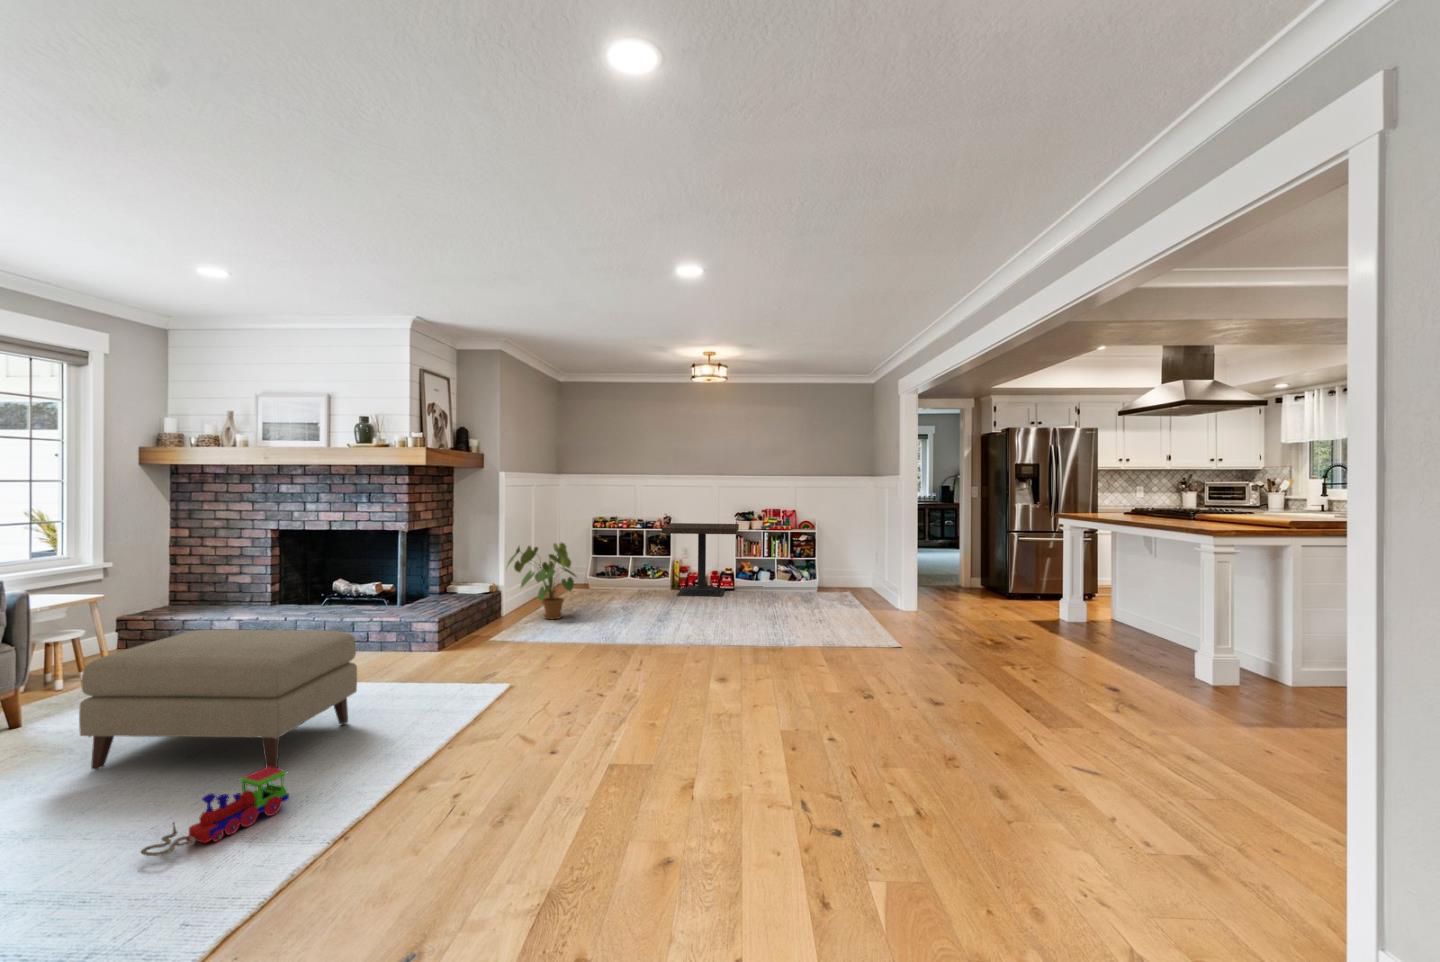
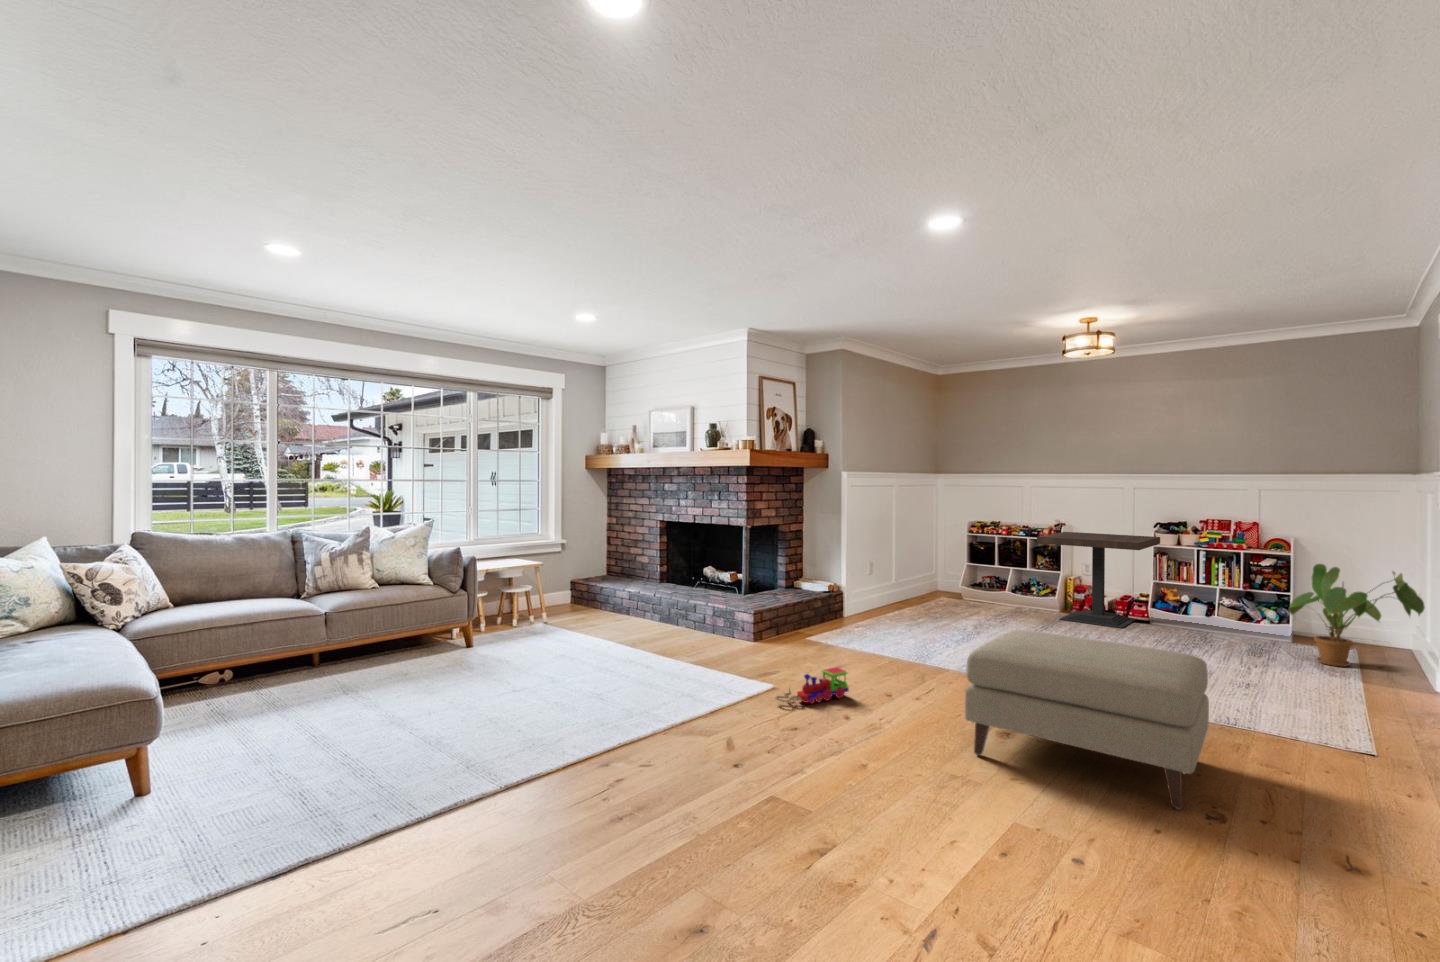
house plant: present [508,542,576,619] -> present [1288,564,1425,667]
ottoman: present [79,629,357,770] -> present [965,630,1209,809]
toy train: present [141,766,289,856] -> present [776,667,849,704]

